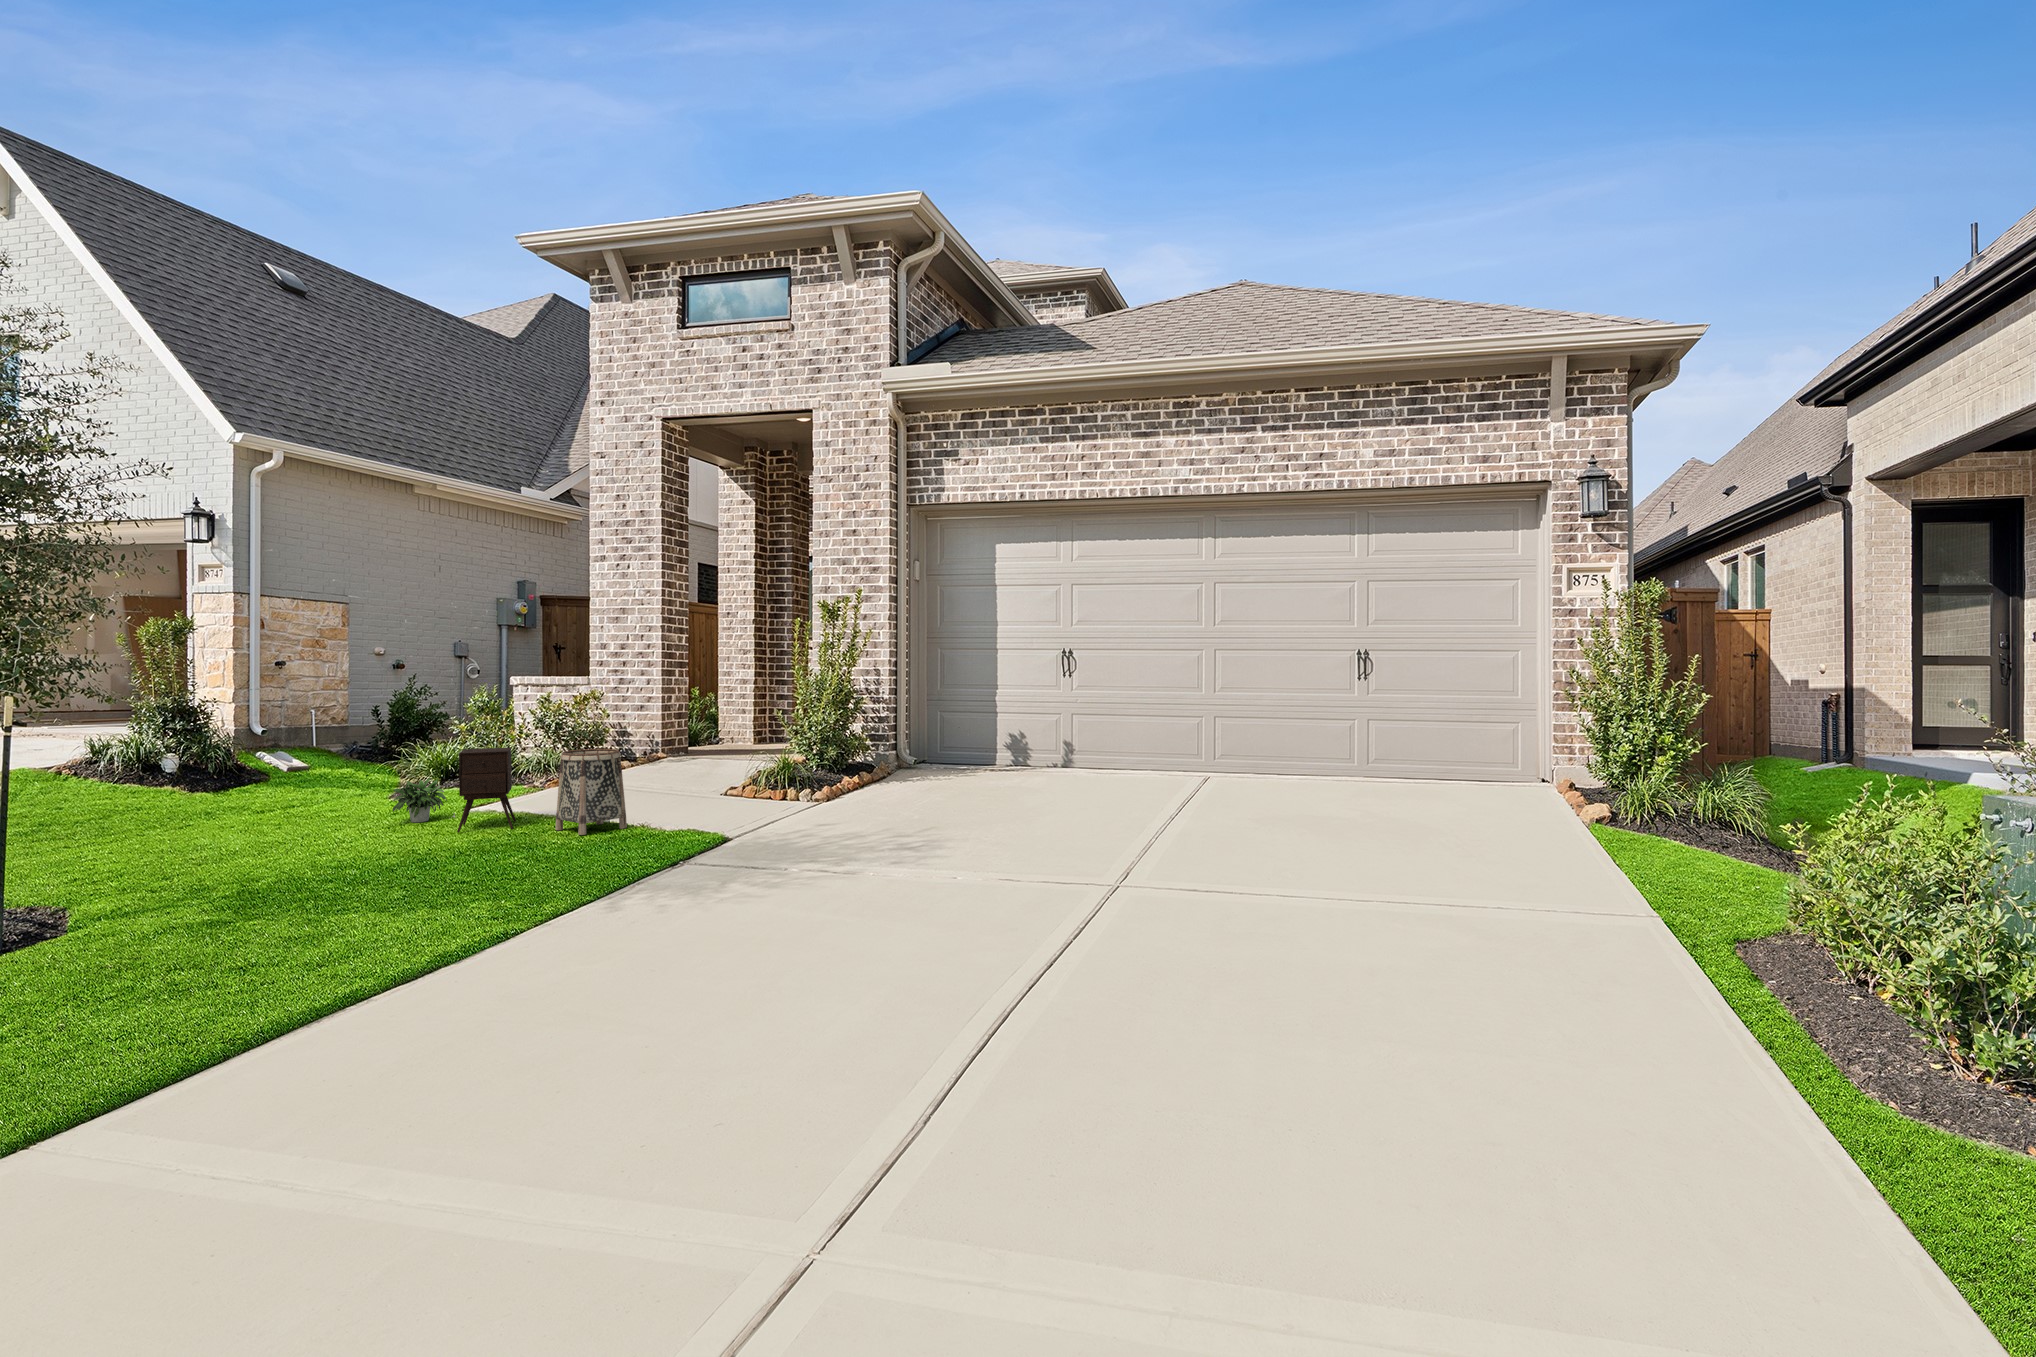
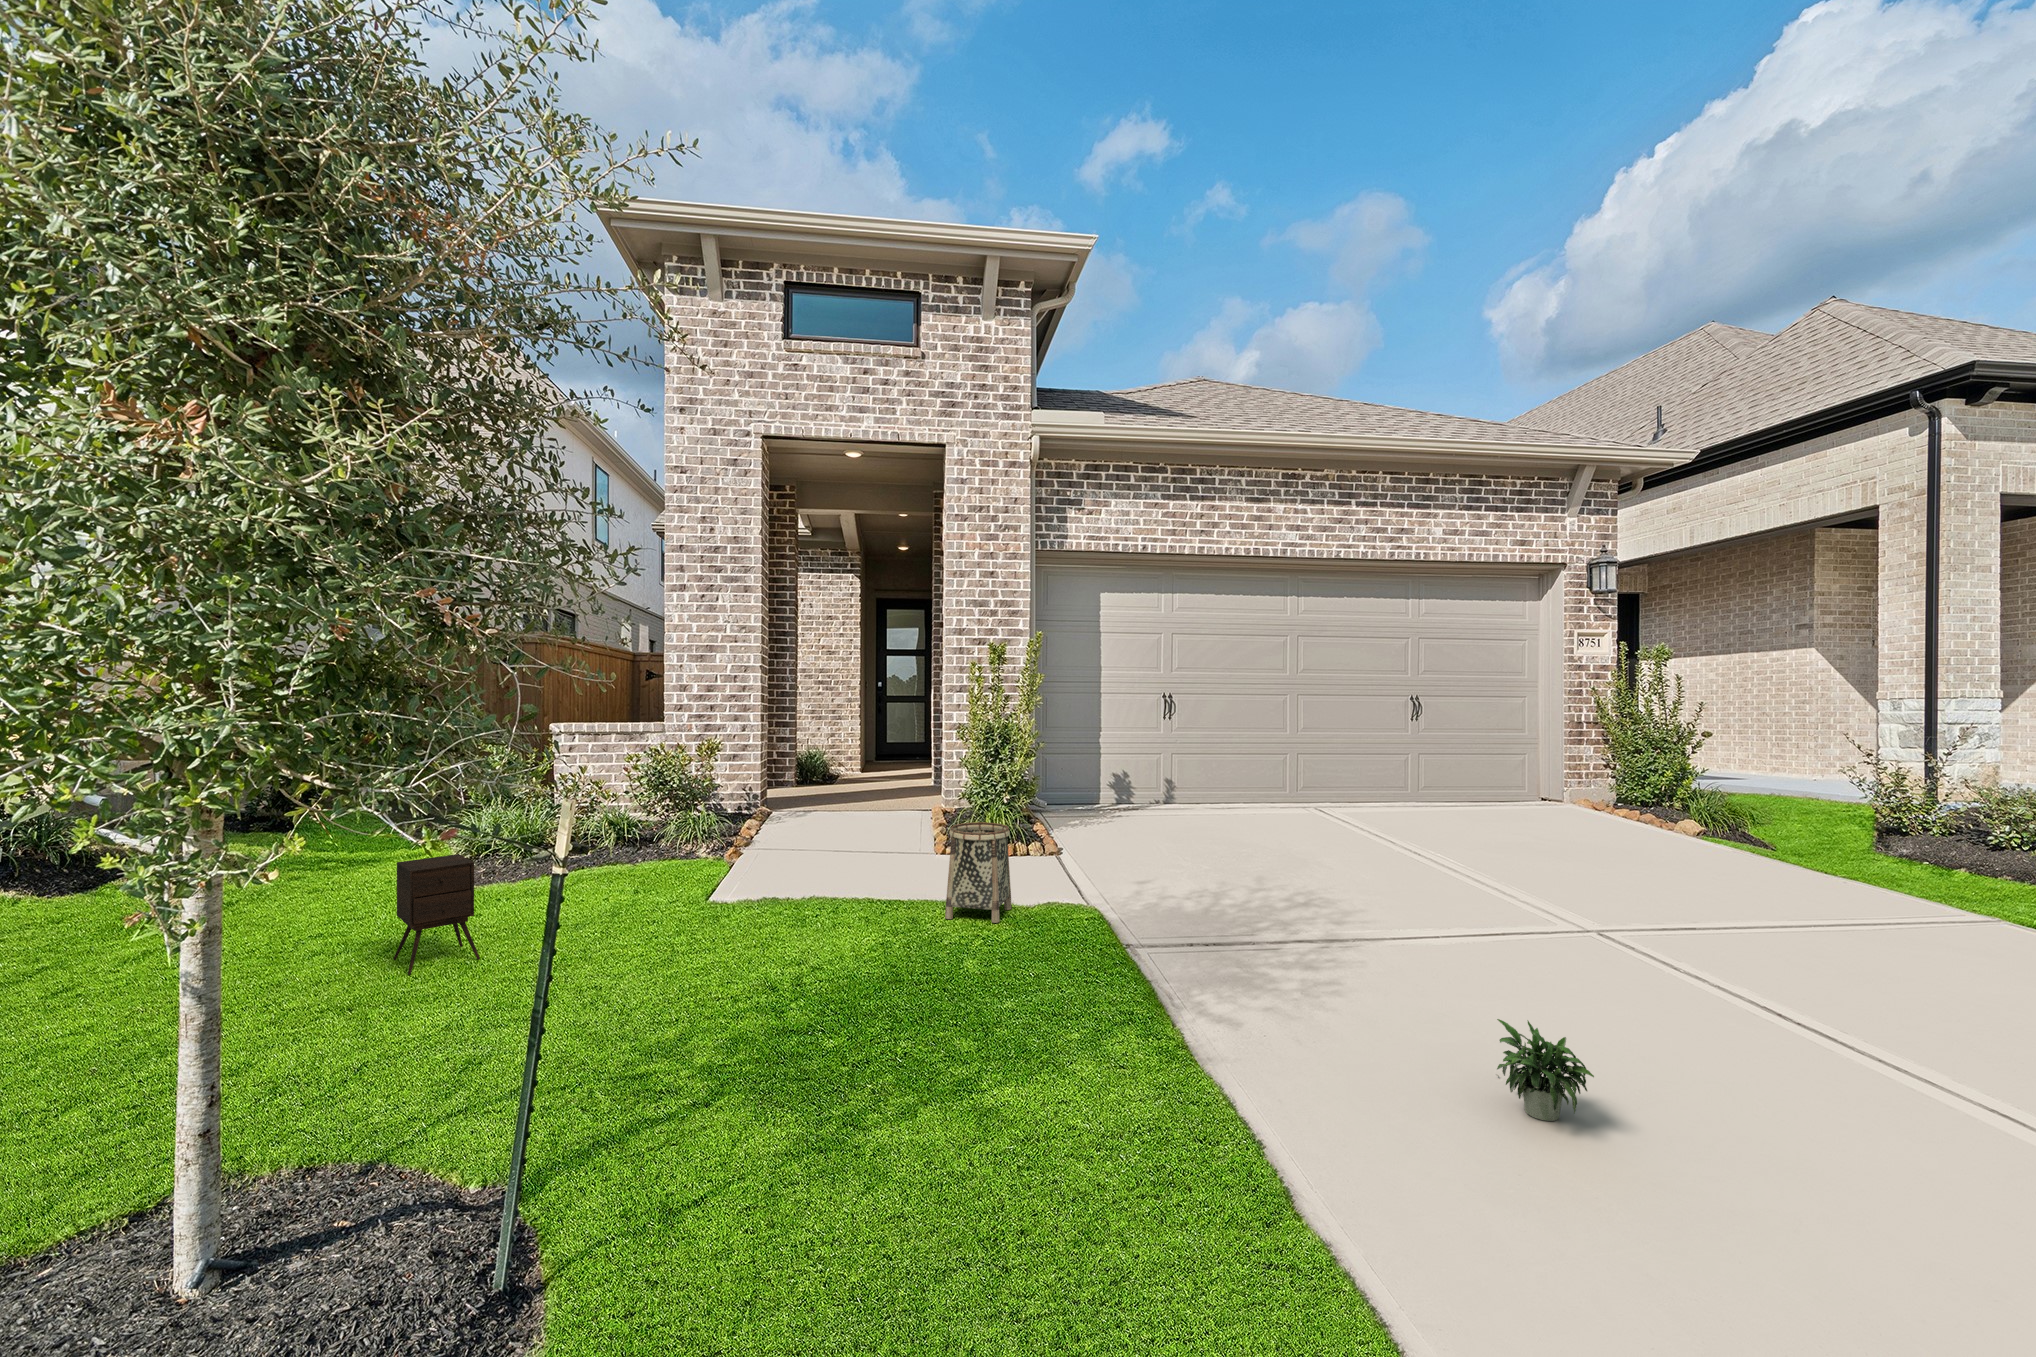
side table: present [457,748,516,833] -> present [393,854,480,975]
potted plant: present [393,778,455,822] -> present [1496,1019,1594,1121]

